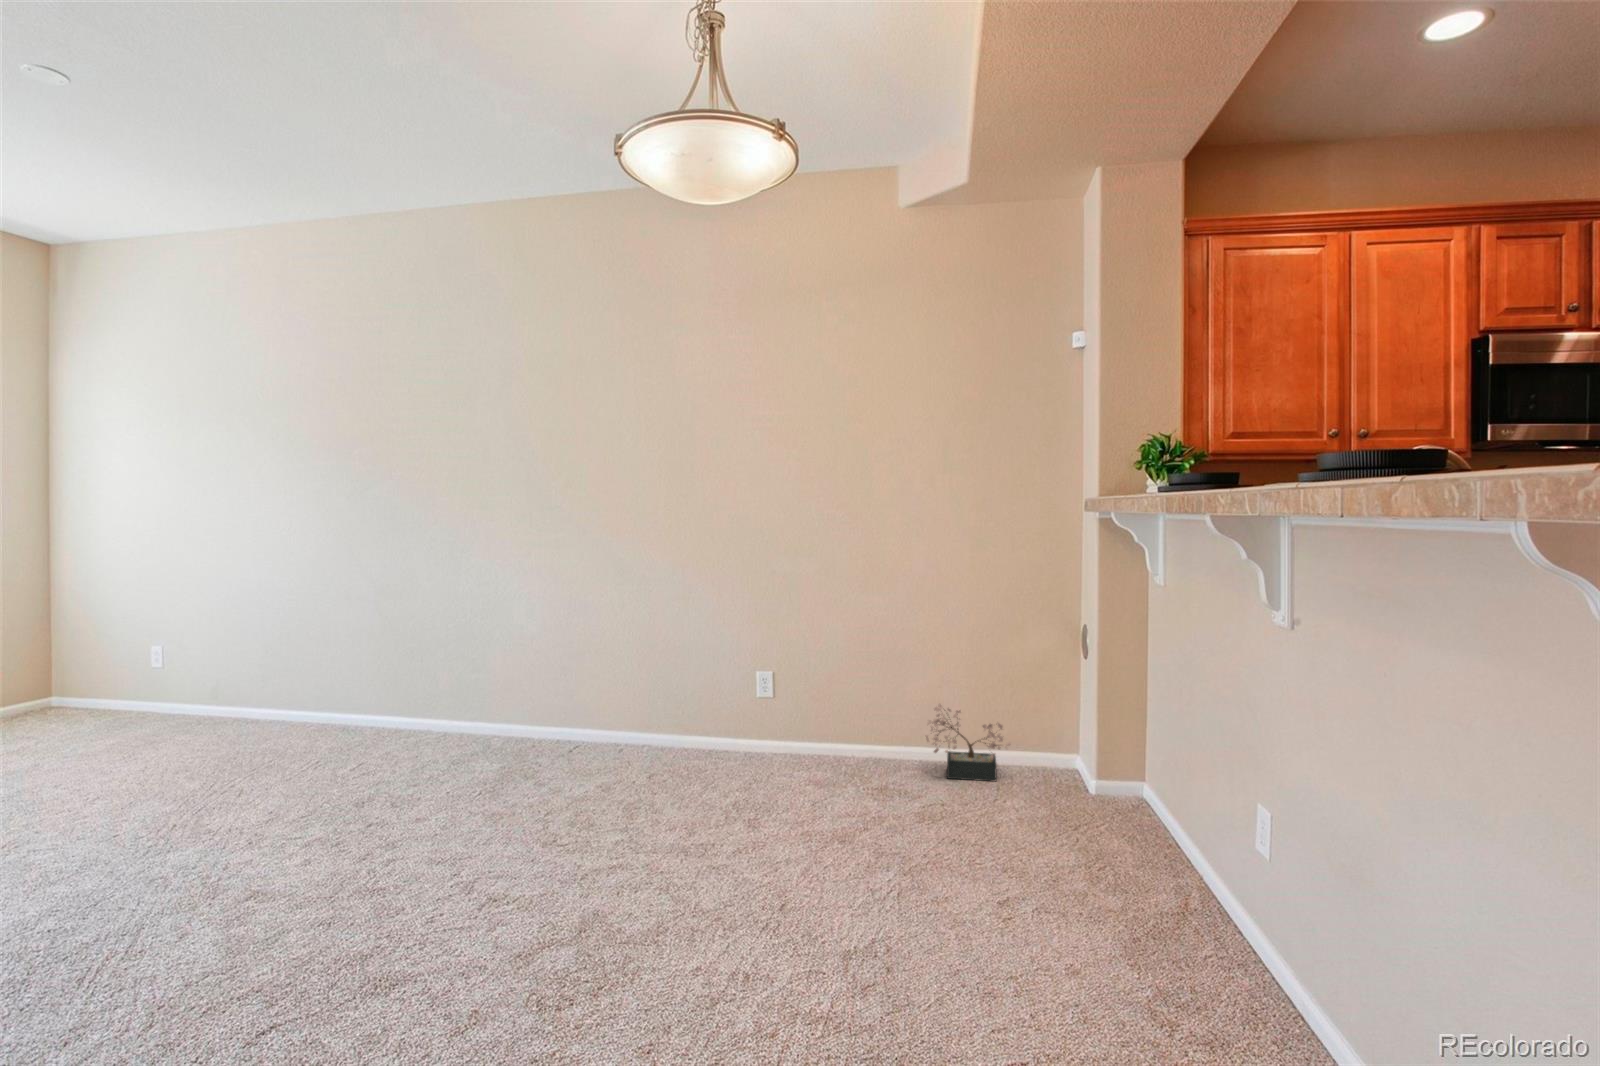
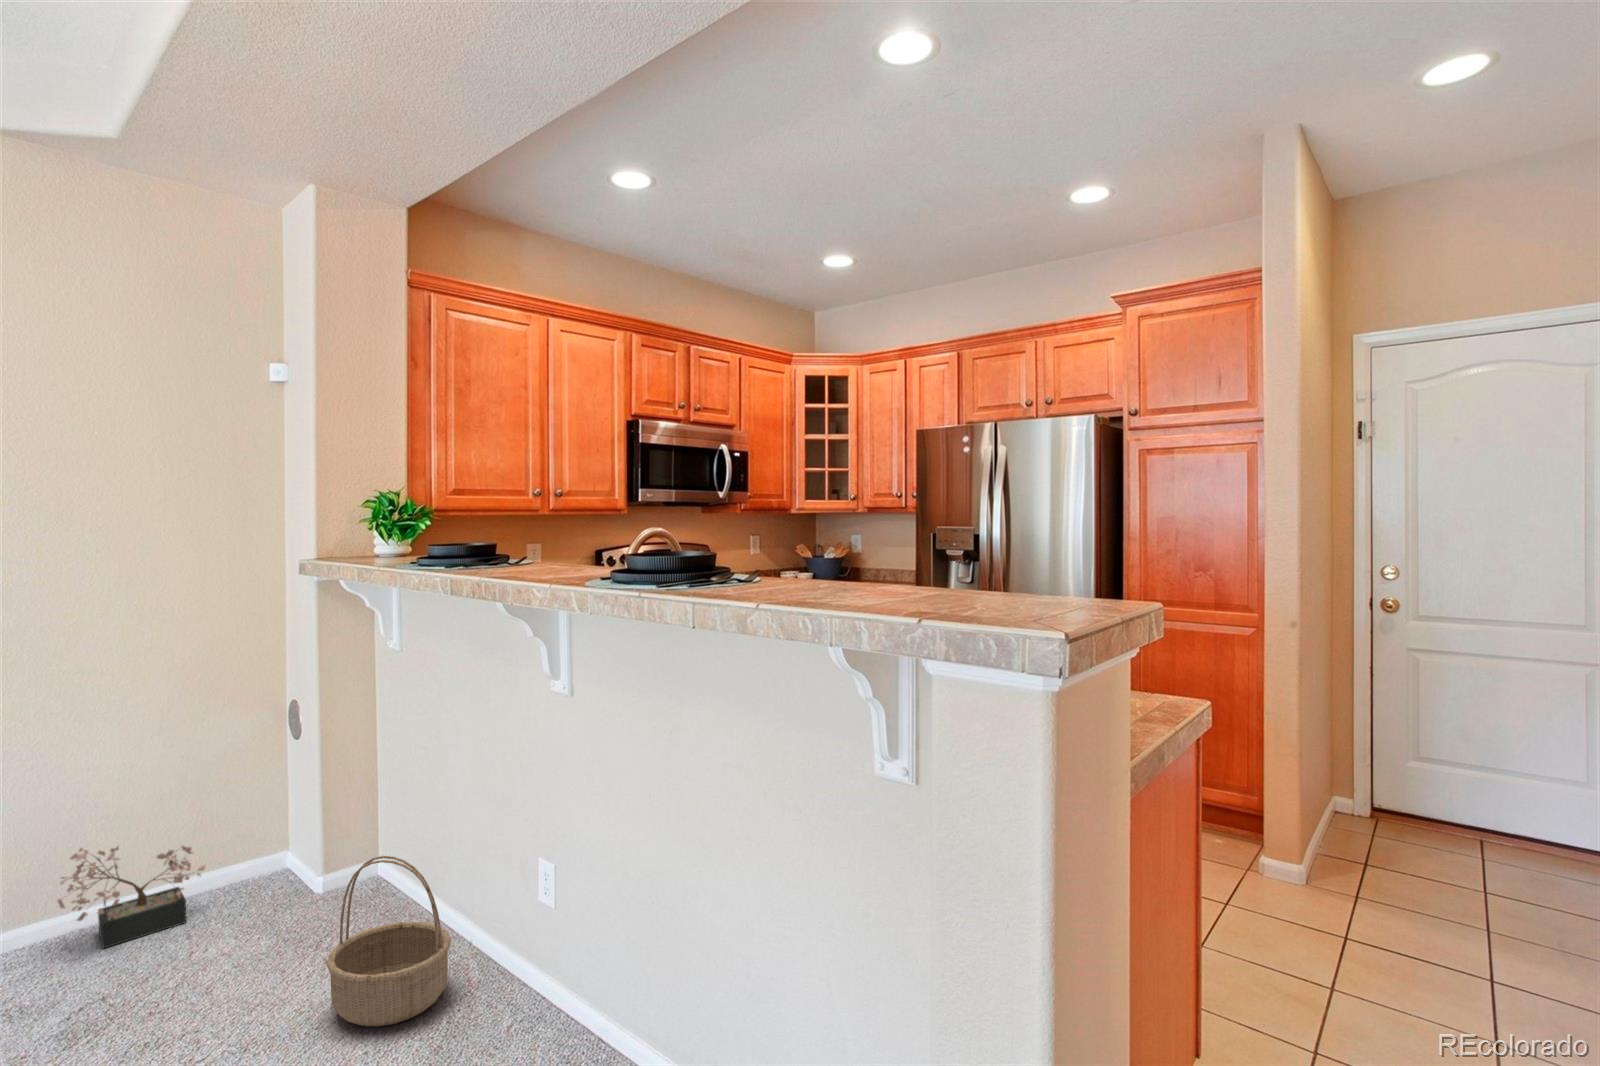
basket: none [1064,754,1169,908] -> present [326,856,451,1026]

